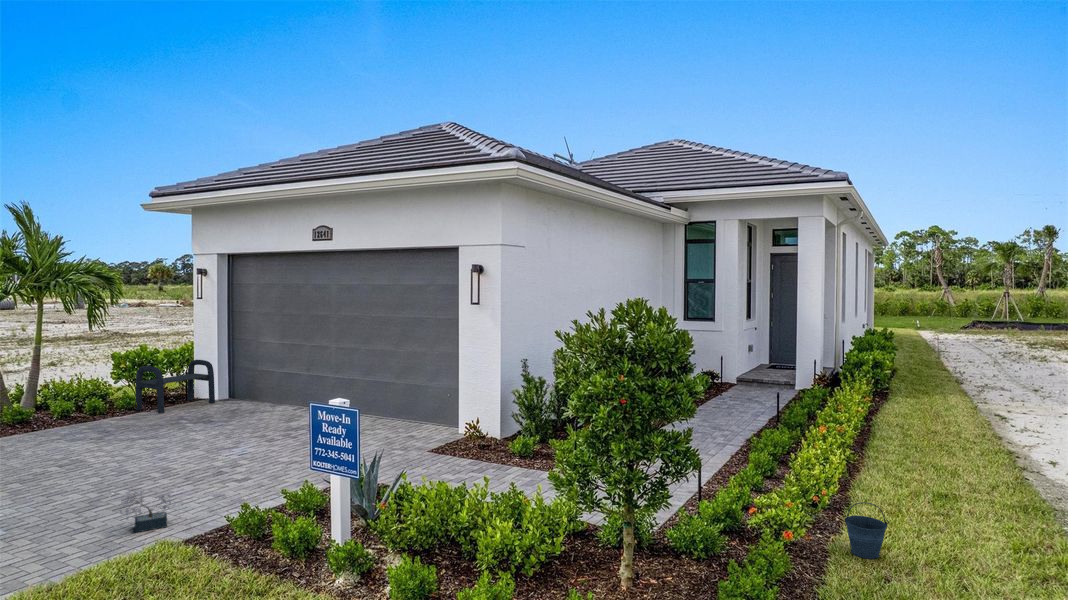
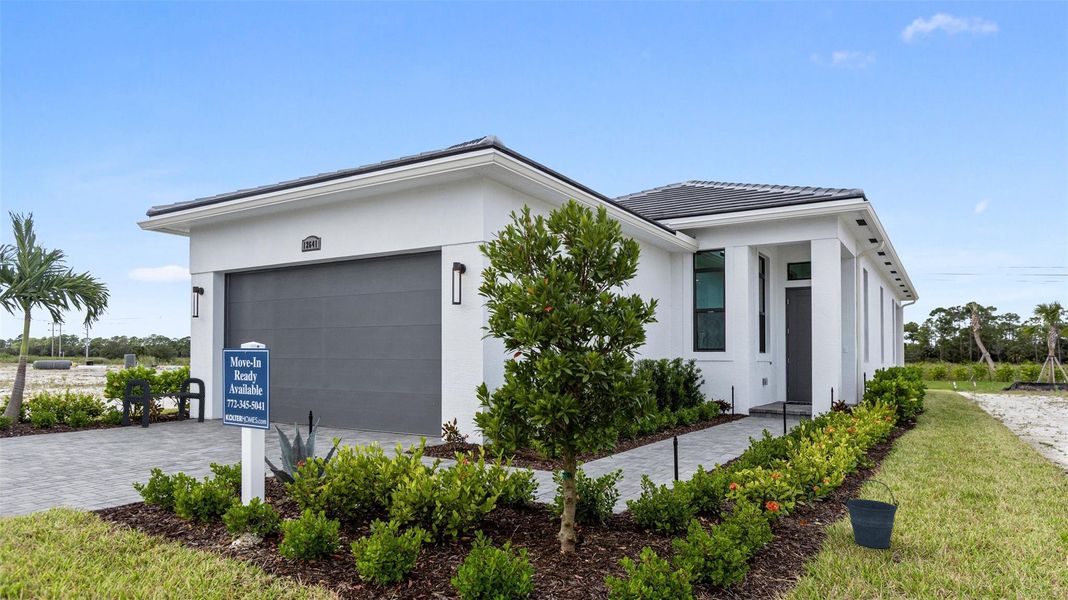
decorative plant: present [120,490,175,532] -> none [28,459,93,506]

